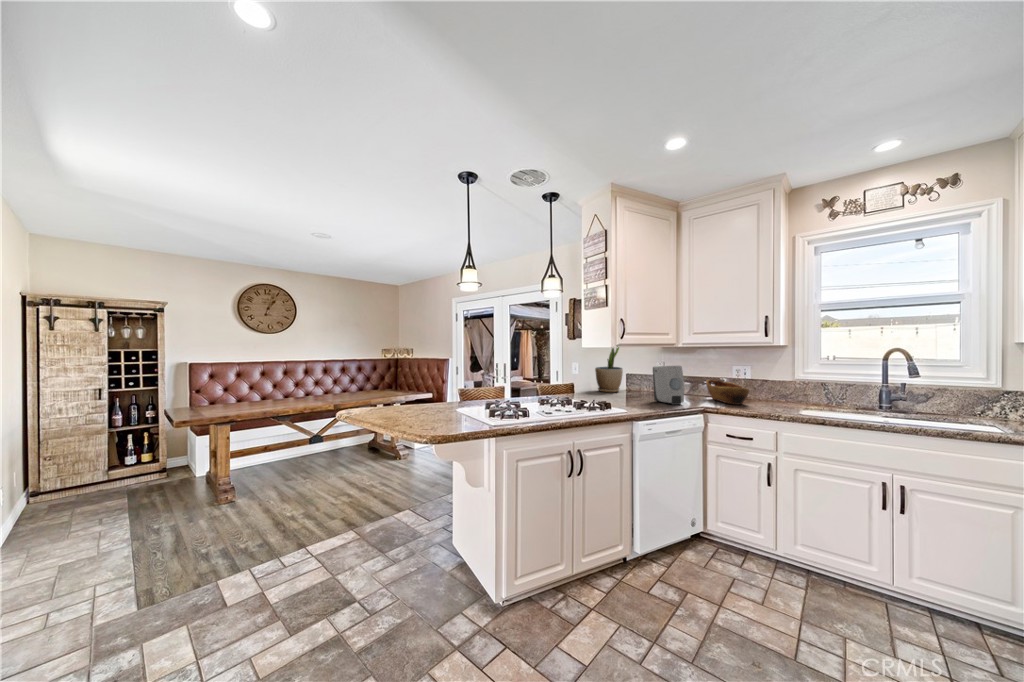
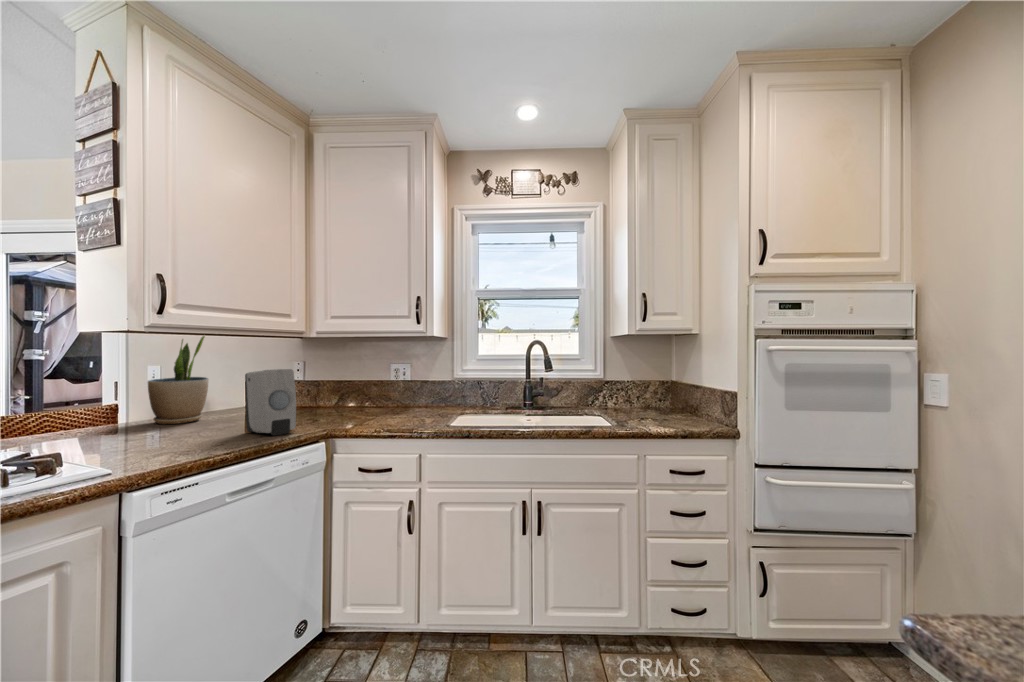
wooden bowl: present [706,380,749,405] -> none [344,389,395,422]

